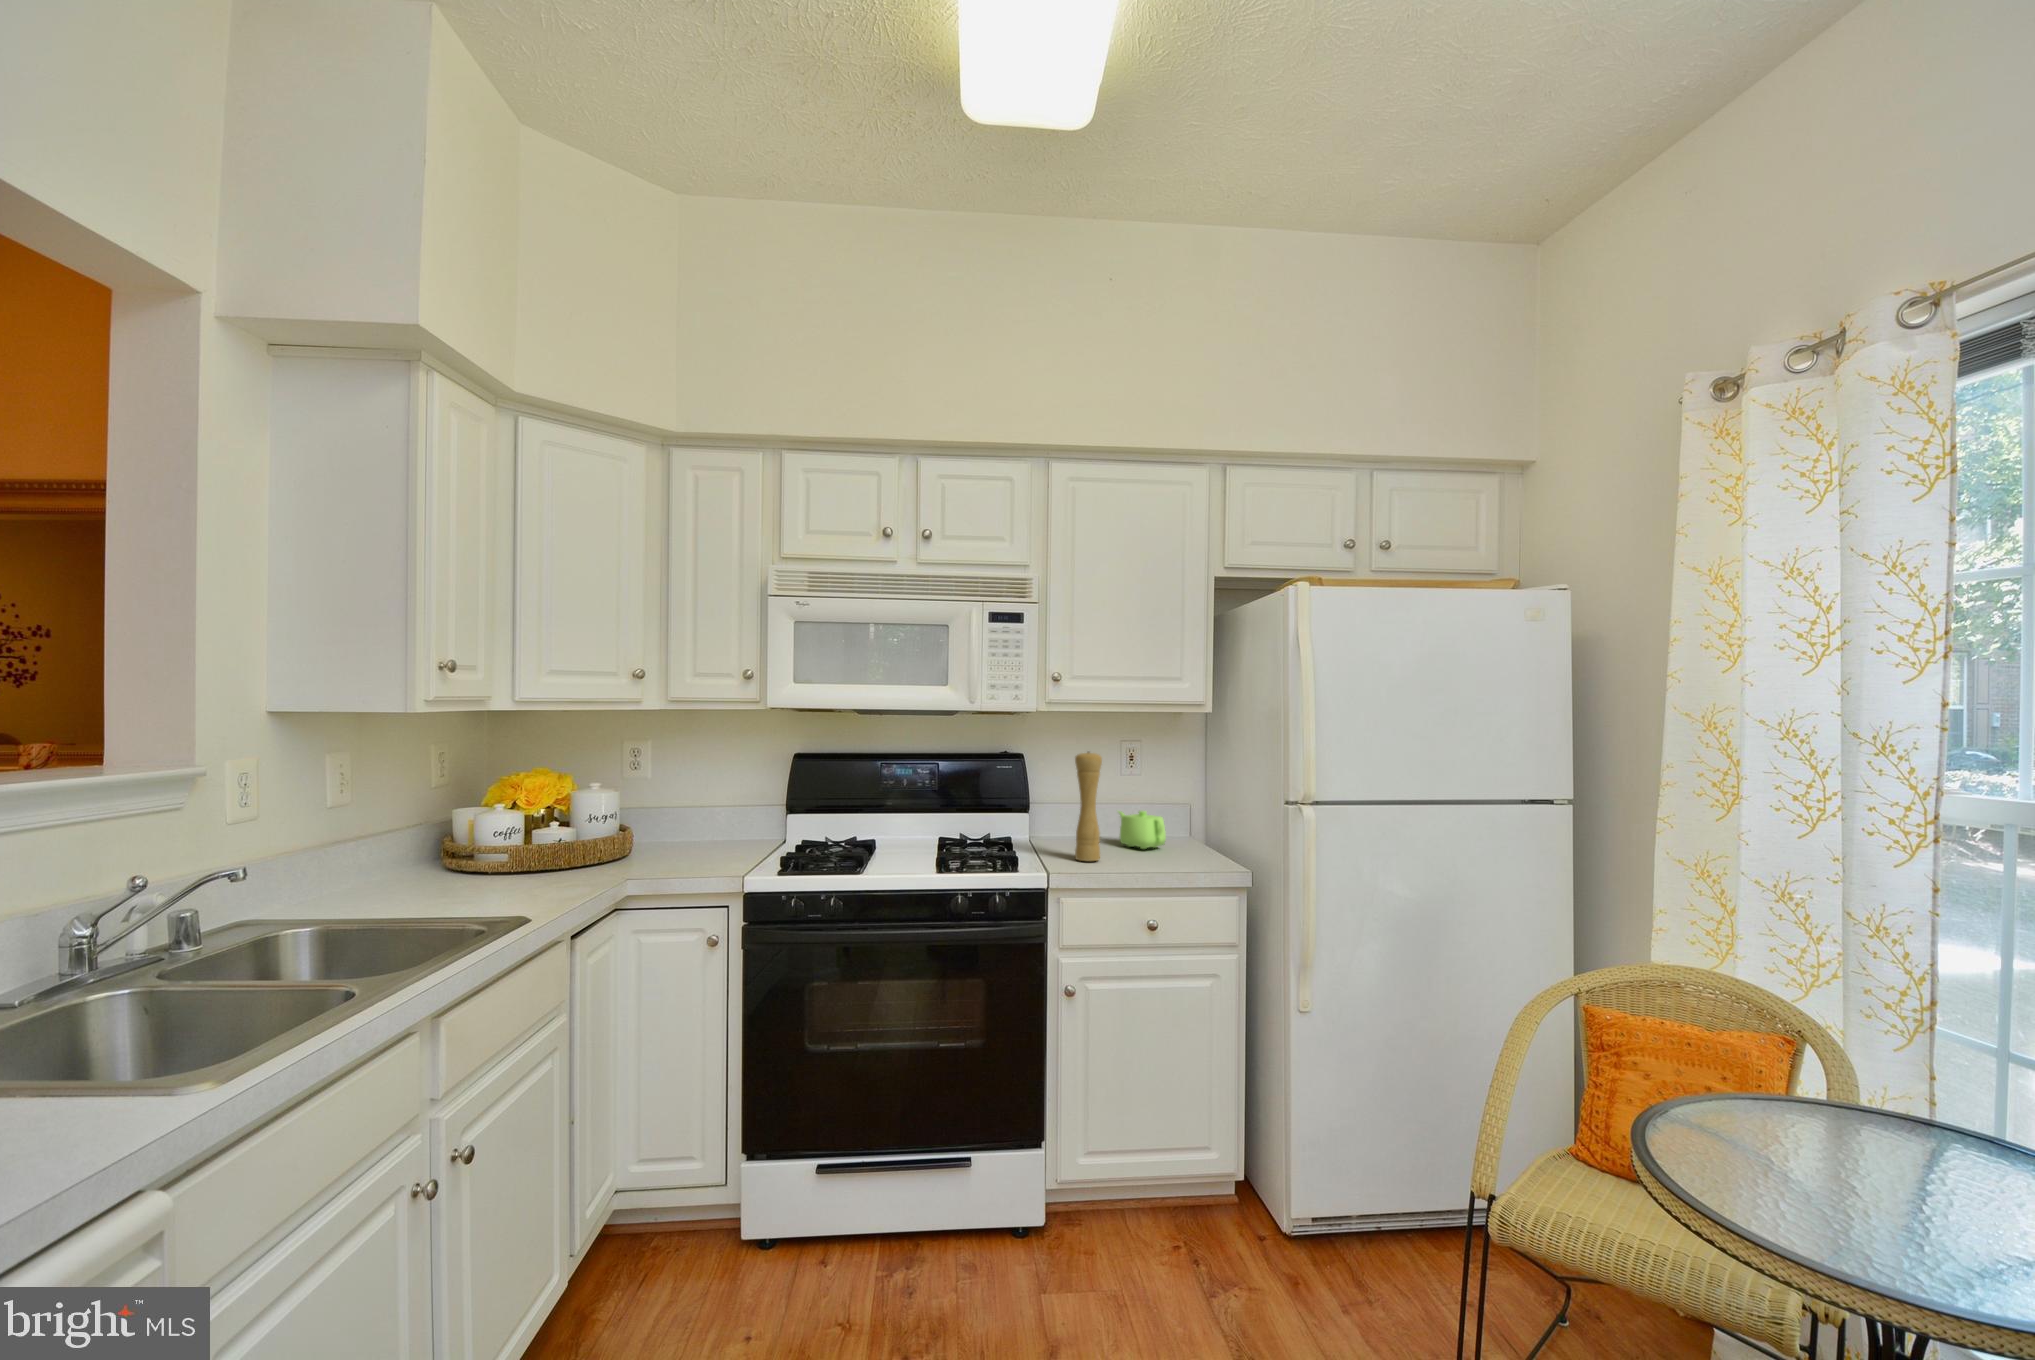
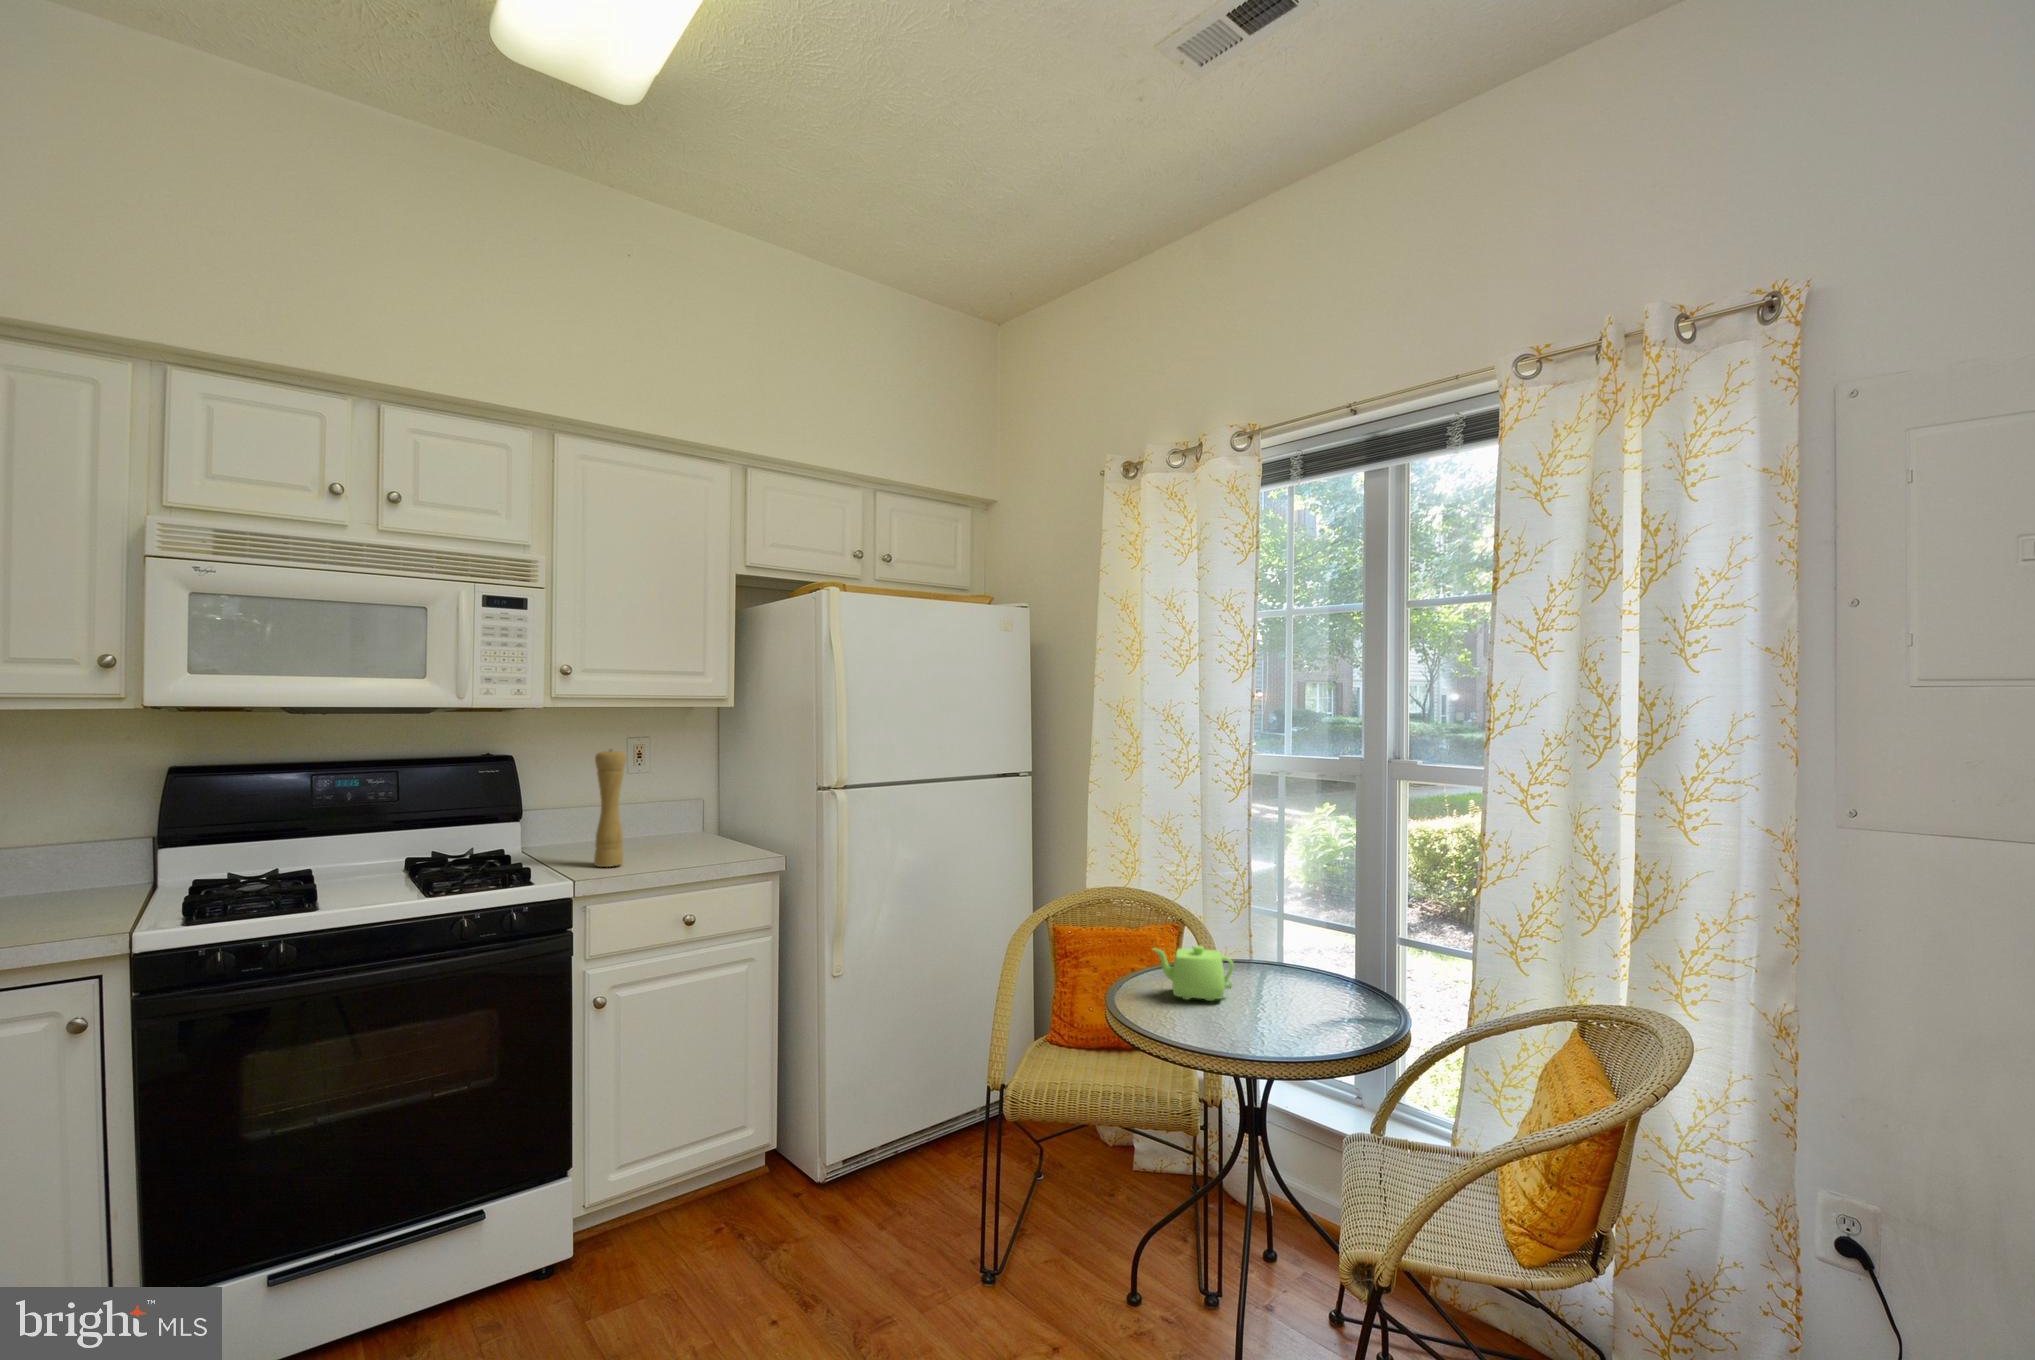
teapot: present [1118,811,1166,849] -> present [1153,946,1234,1001]

